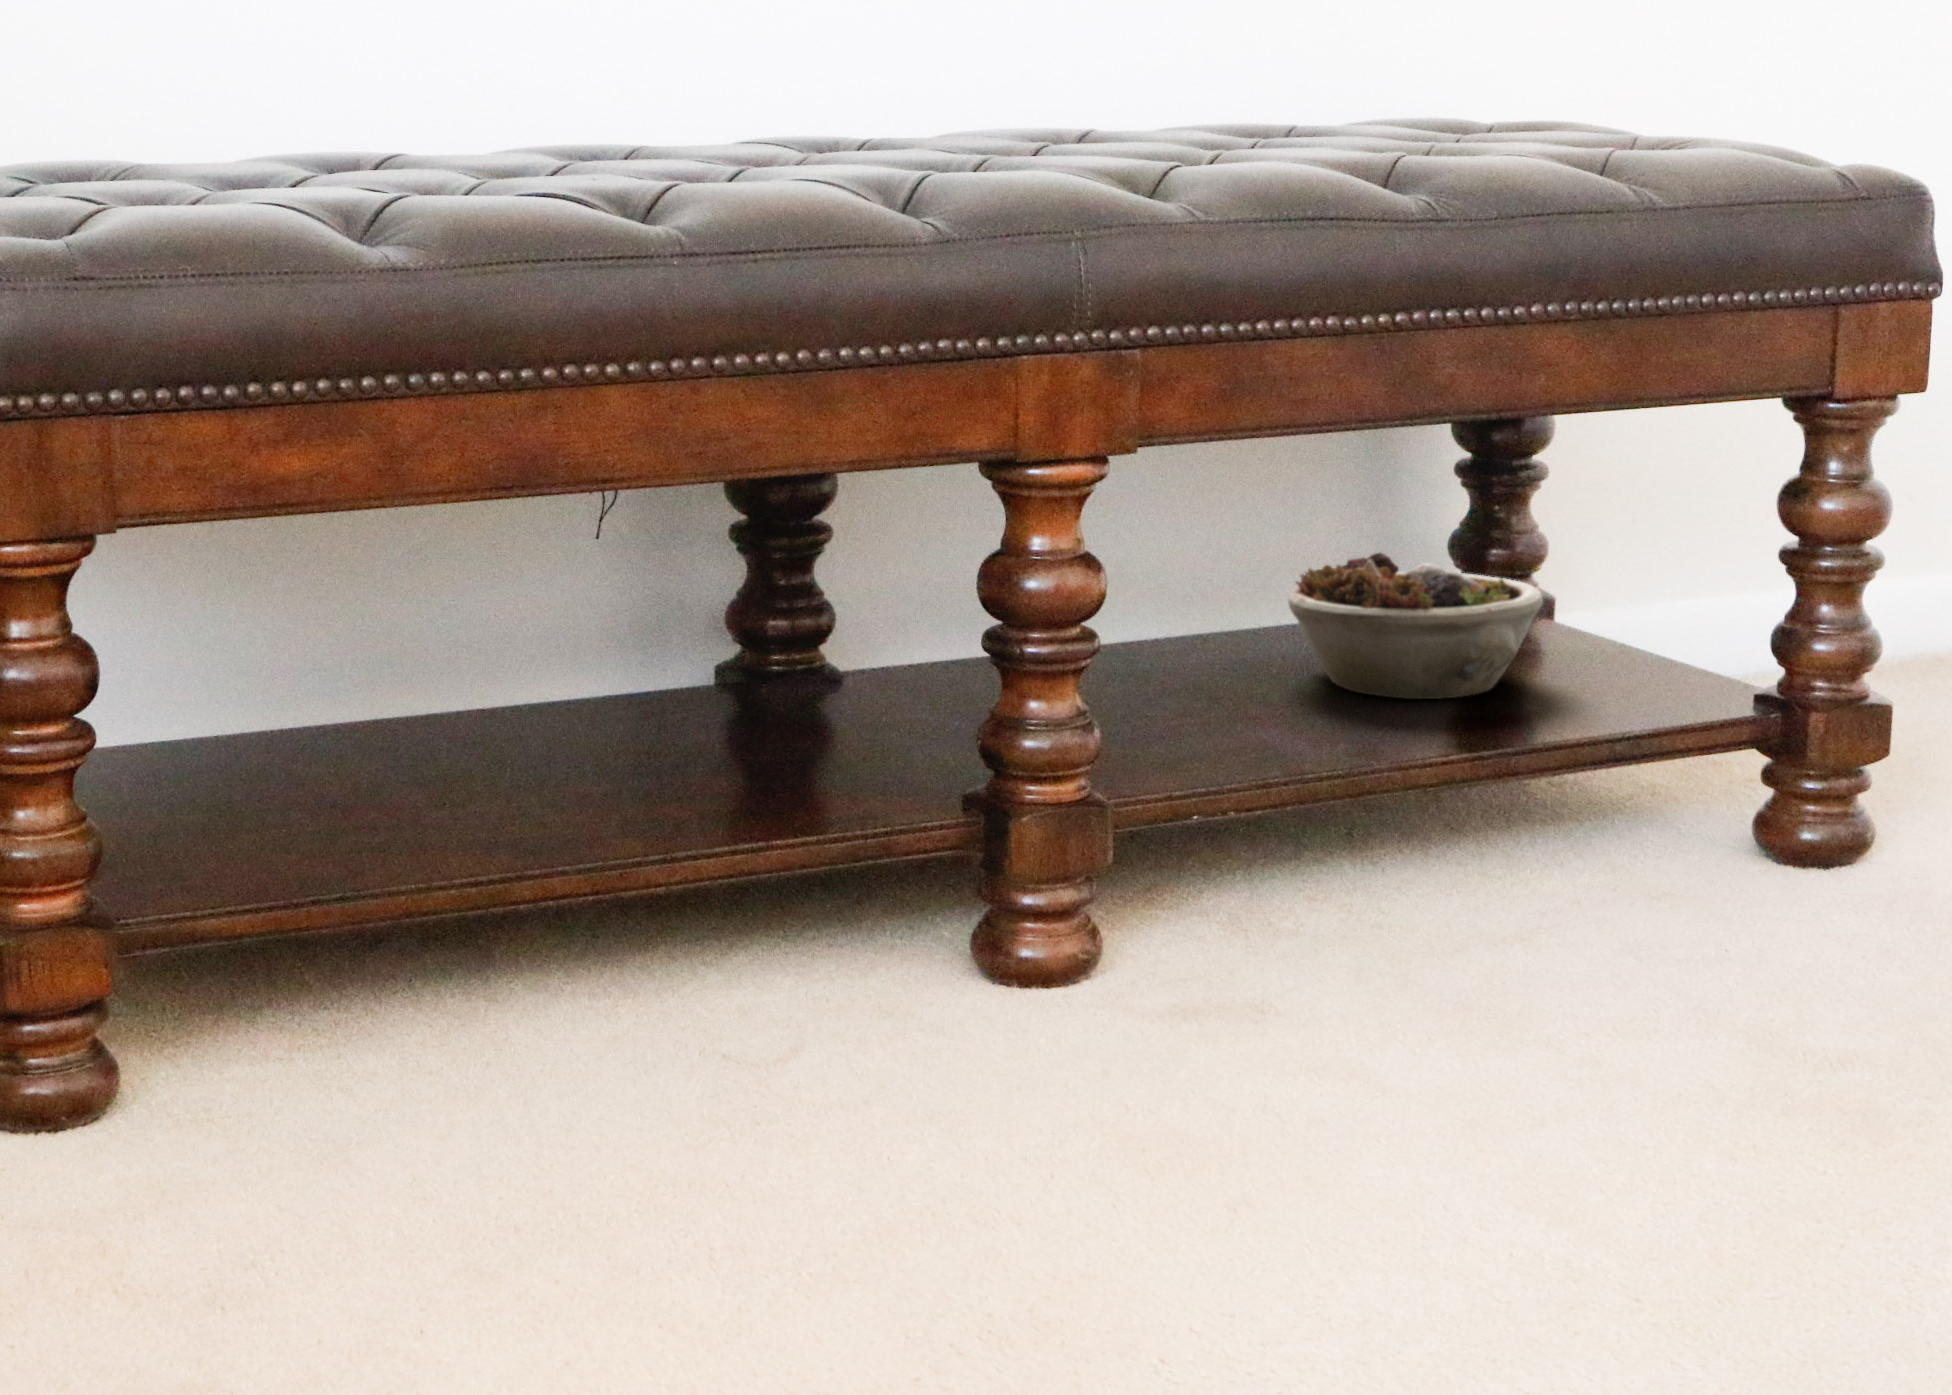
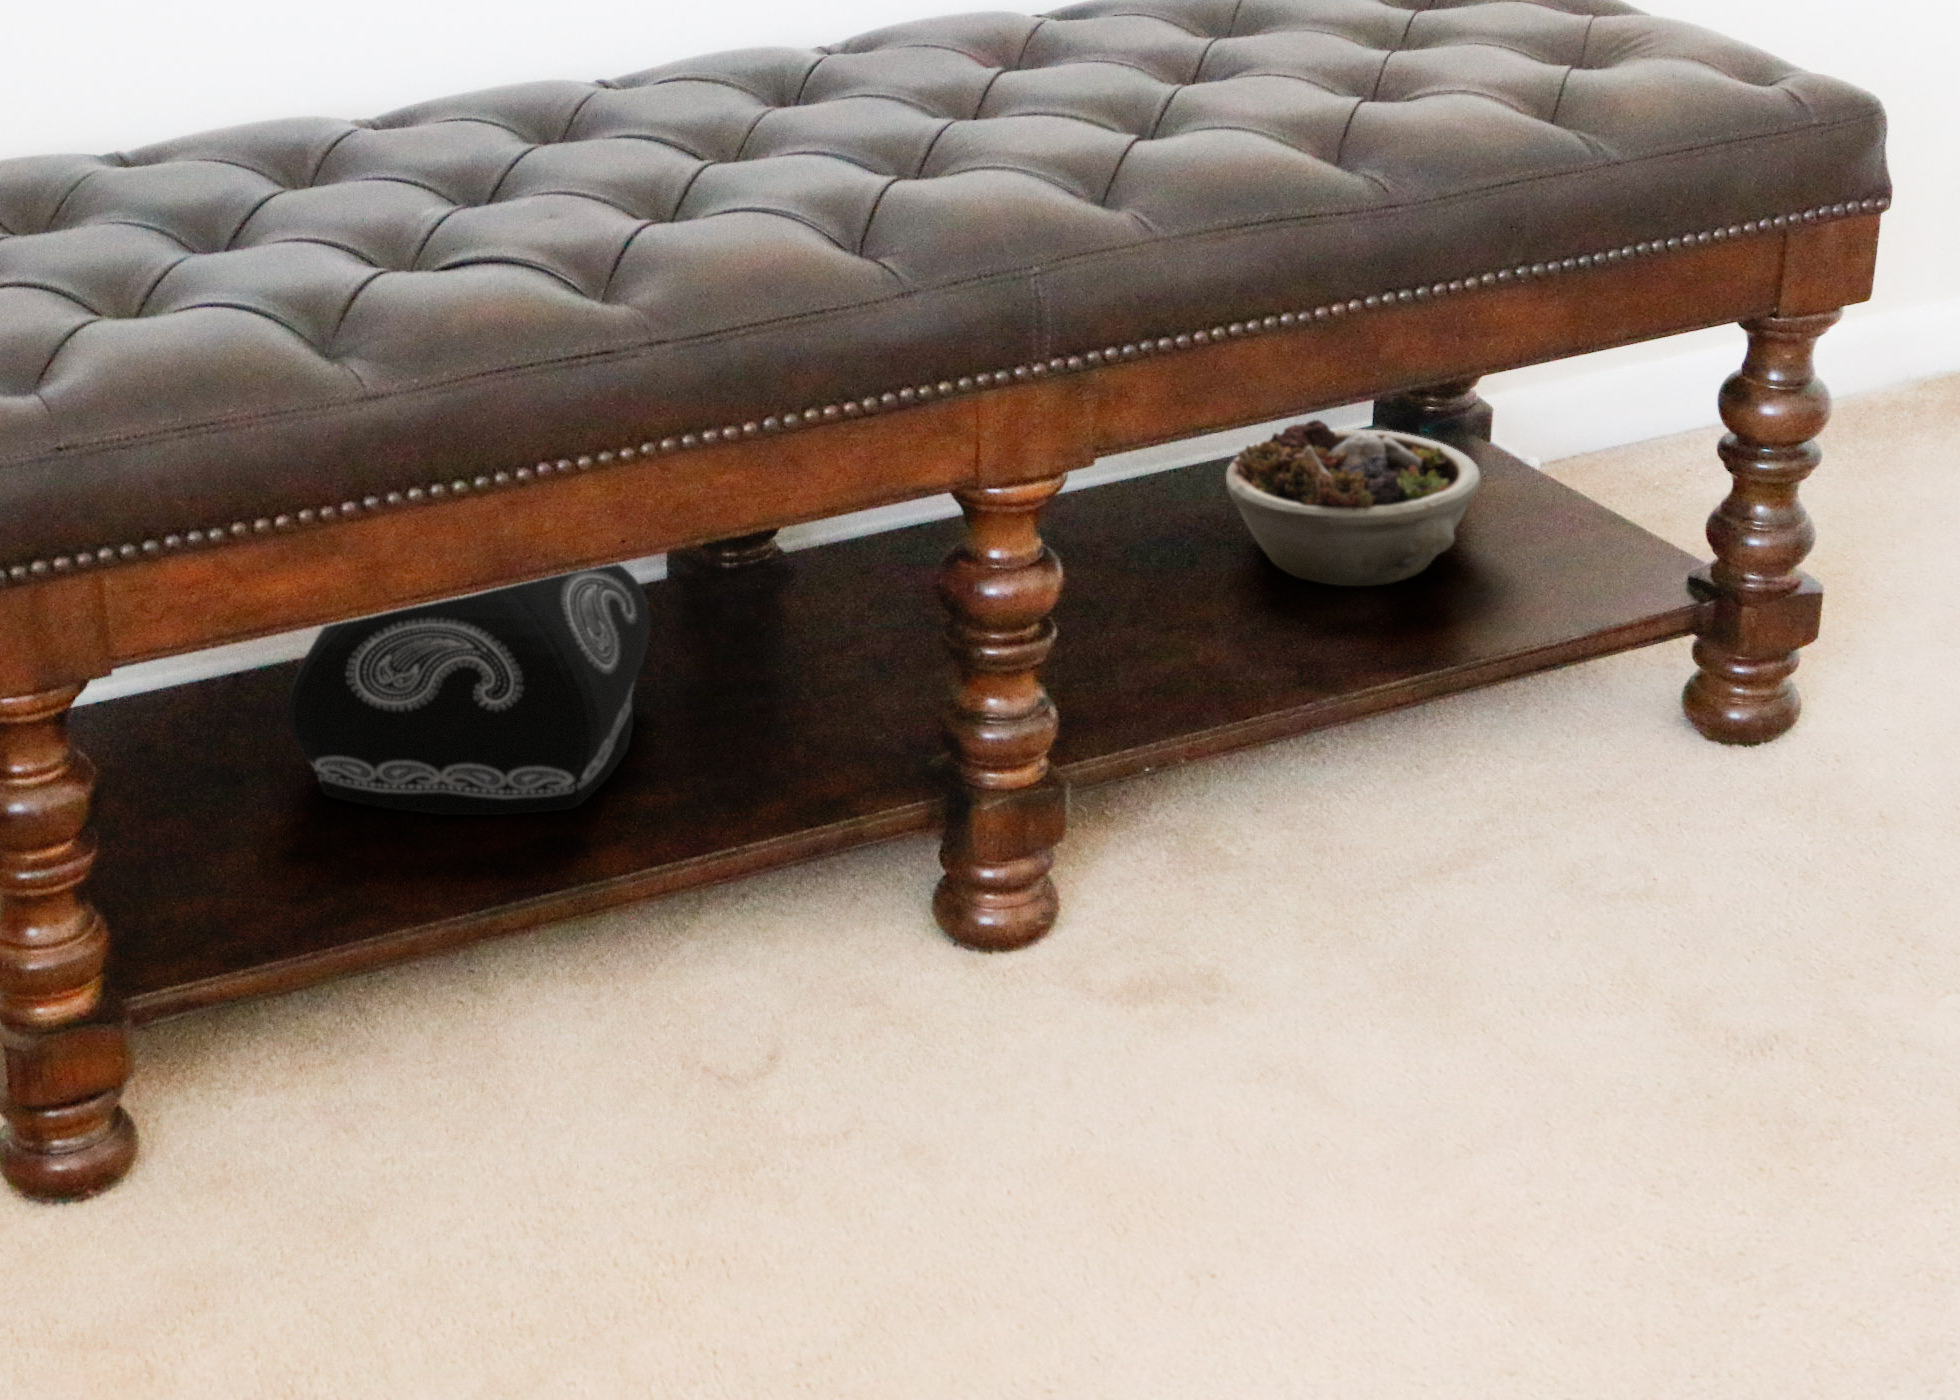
cushion: none [326,566,701,819] -> present [289,564,650,815]

